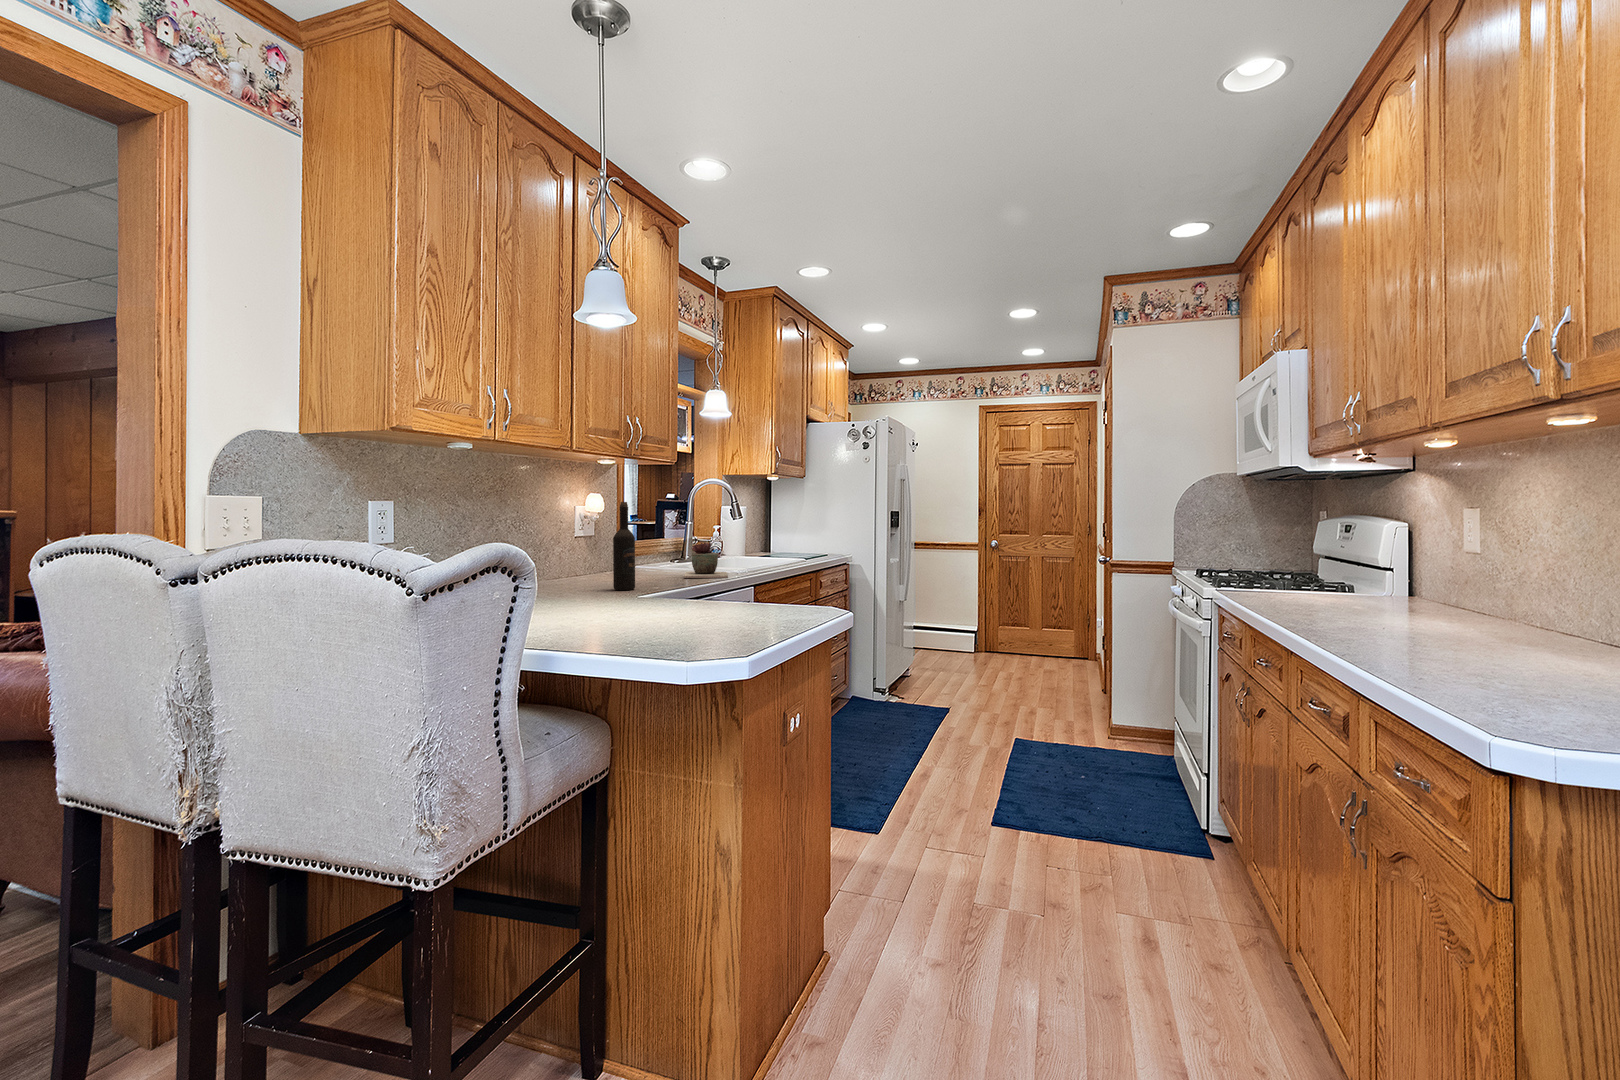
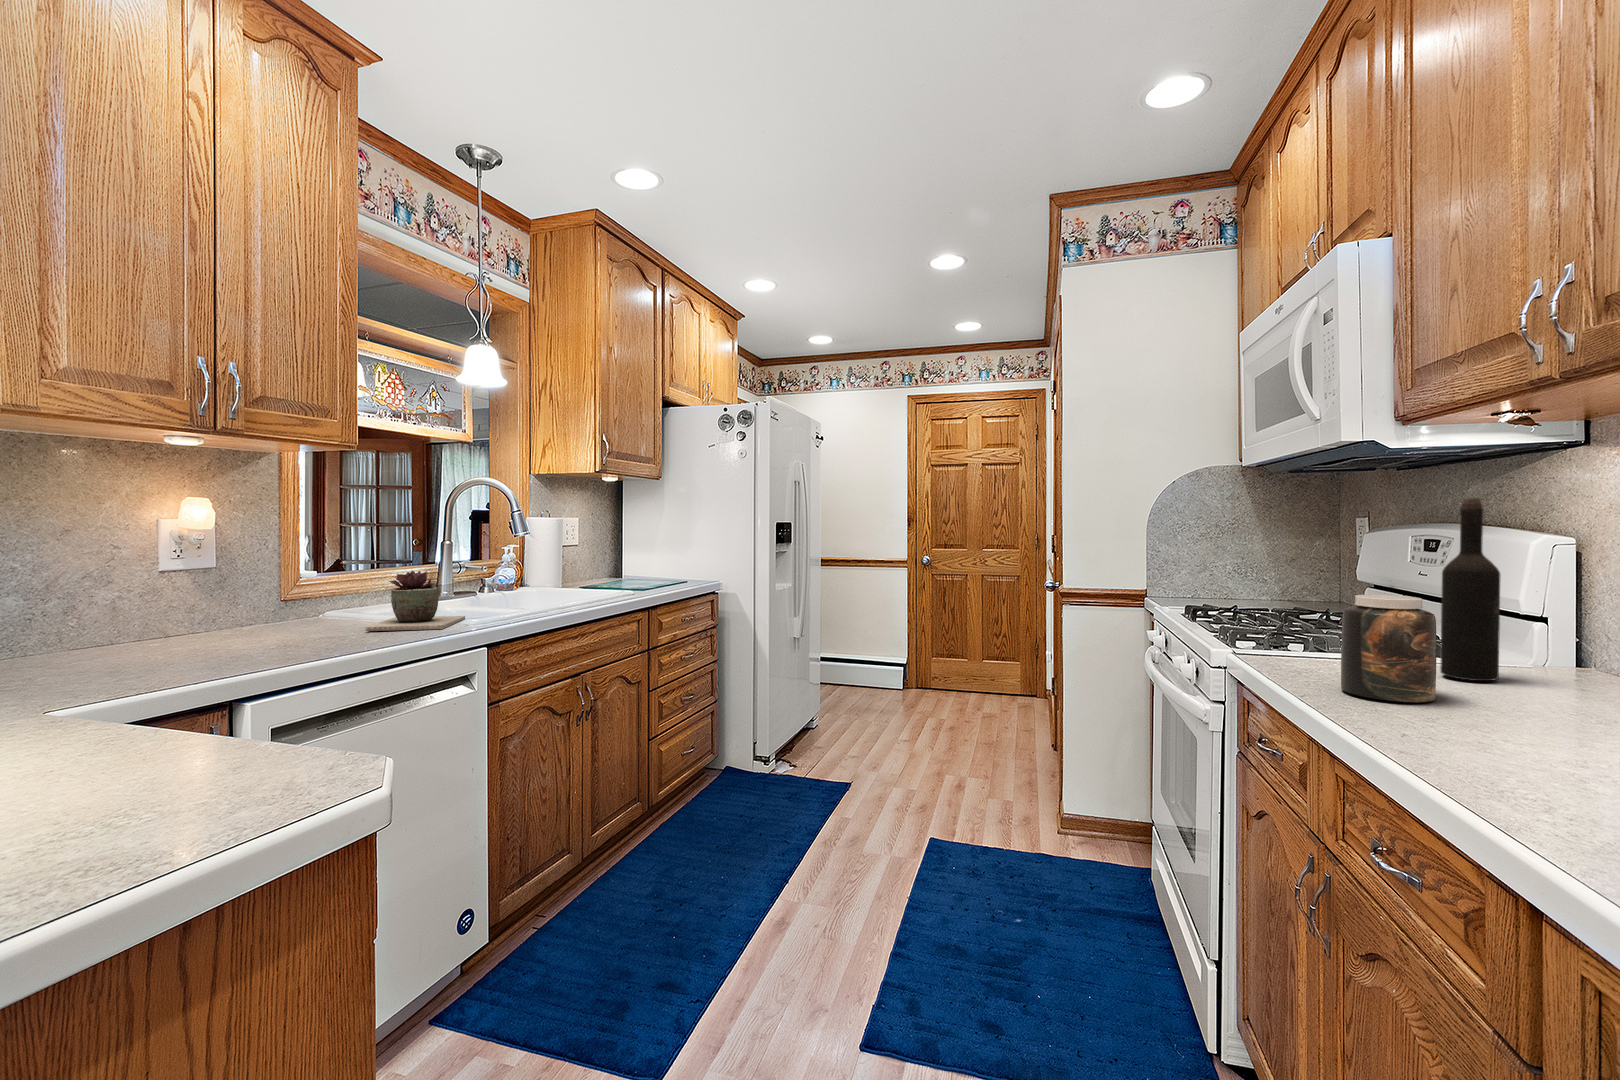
wine bottle: present [613,502,635,590] -> present [1440,498,1501,681]
jar: none [1263,552,1308,604] -> present [1341,595,1436,702]

